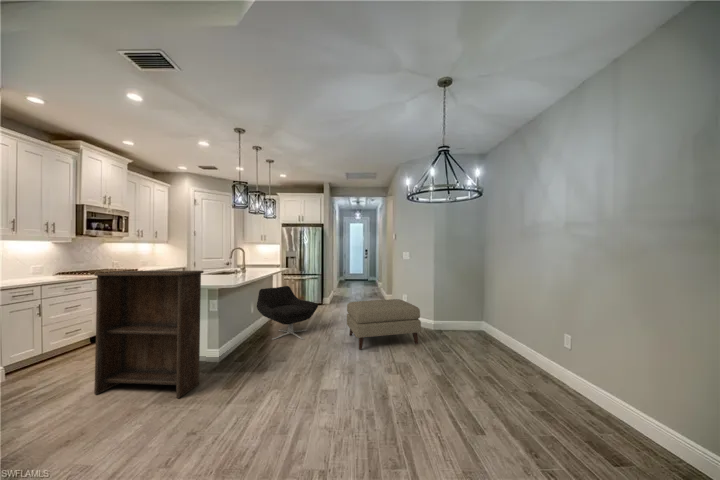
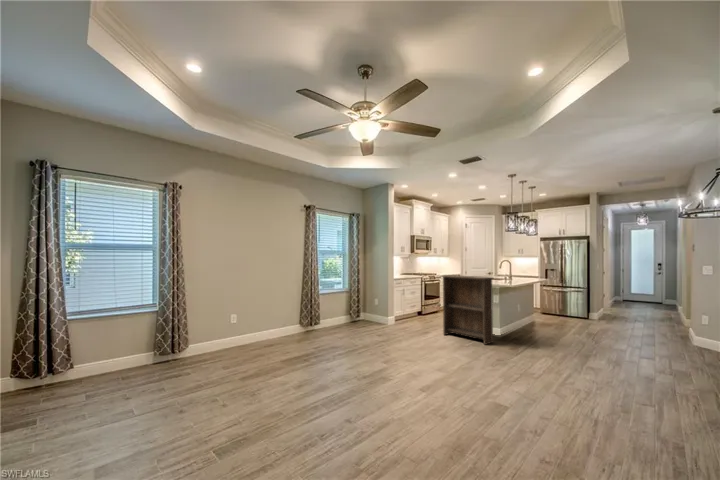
lounge chair: present [257,286,318,340] -> none [522,294,578,338]
ottoman: present [347,299,421,350] -> none [608,314,697,362]

